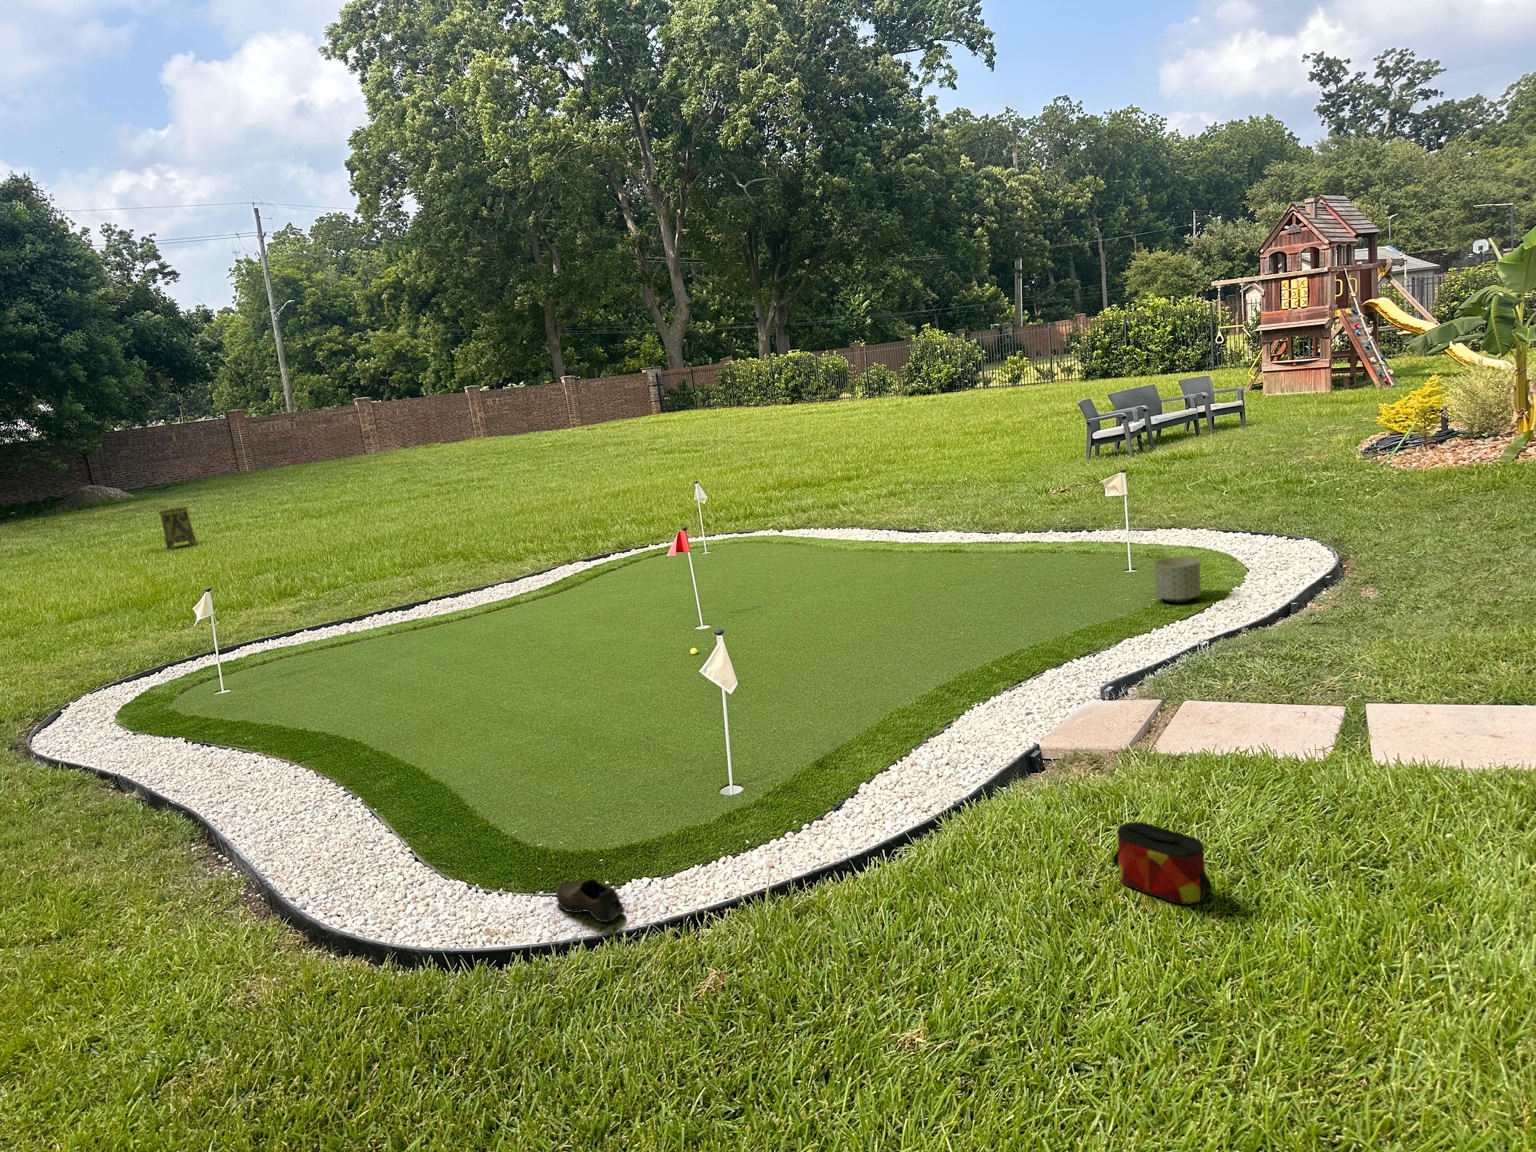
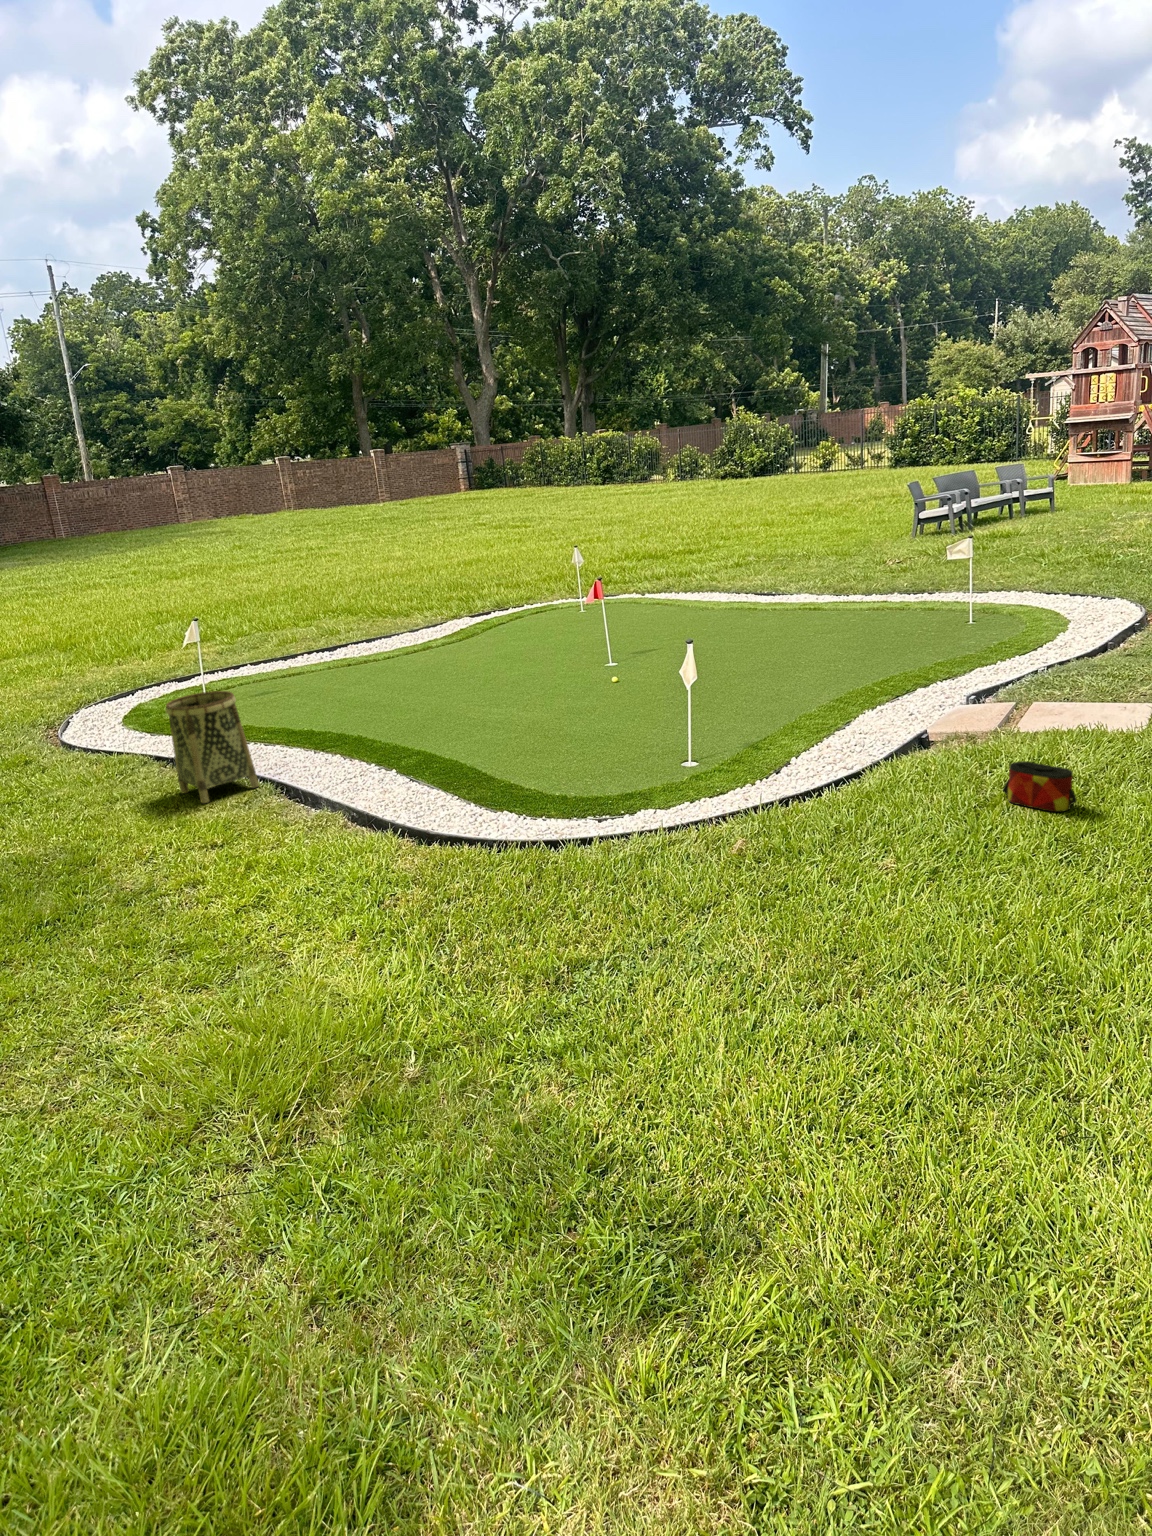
basket: present [159,507,197,549] -> present [166,691,259,803]
planter: present [1154,557,1201,603] -> none [996,607,1035,644]
shoe: present [556,879,625,922] -> none [596,801,653,829]

